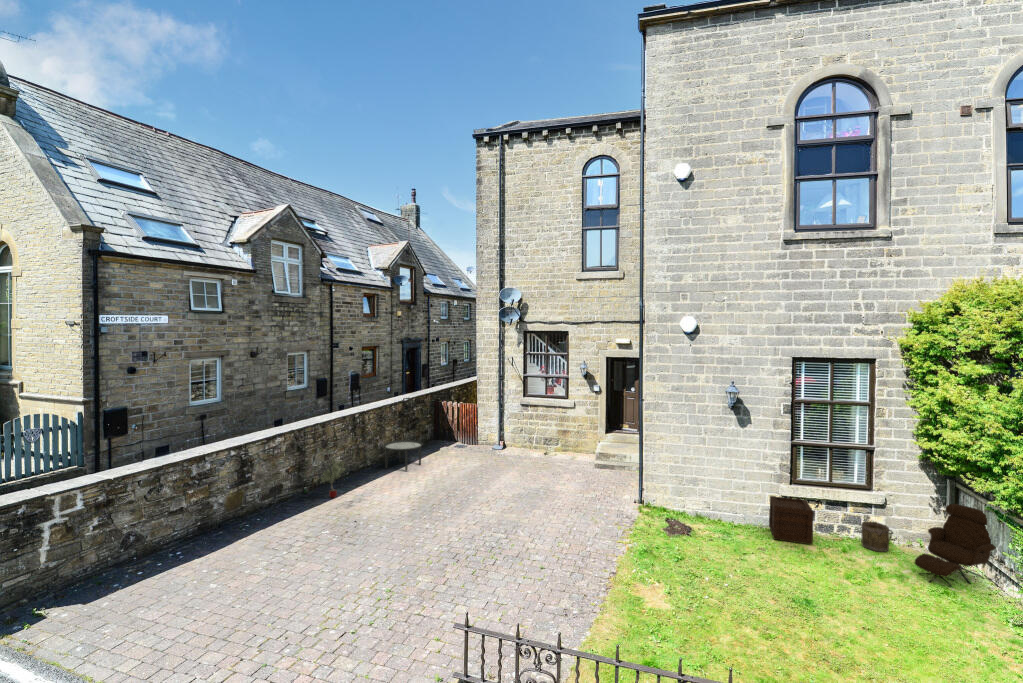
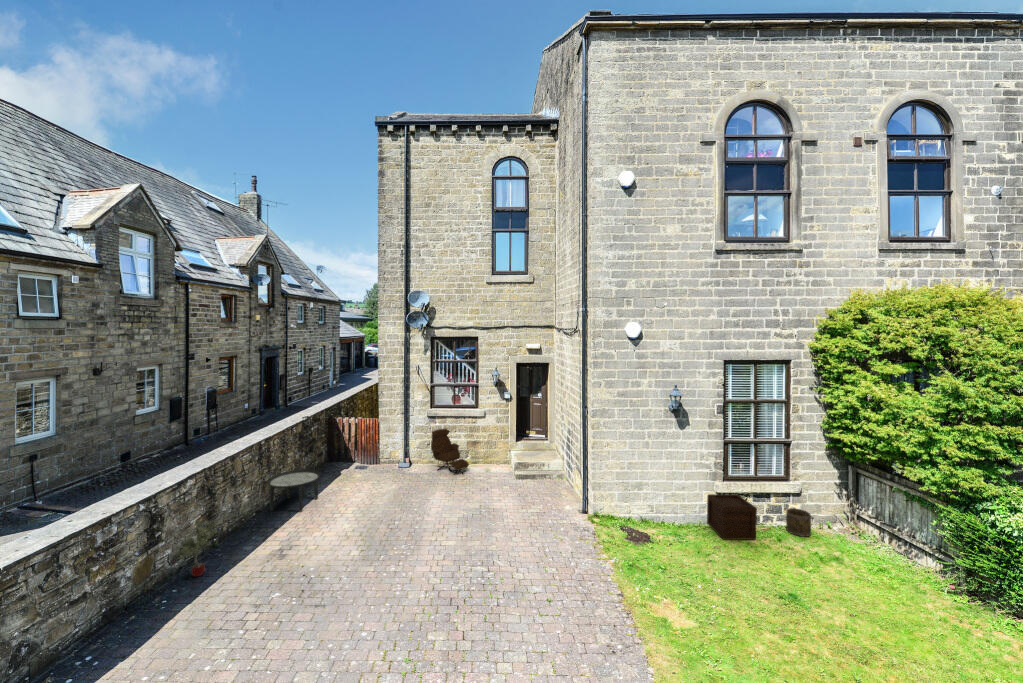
lounge chair: present [915,504,996,586] -> present [431,429,469,472]

